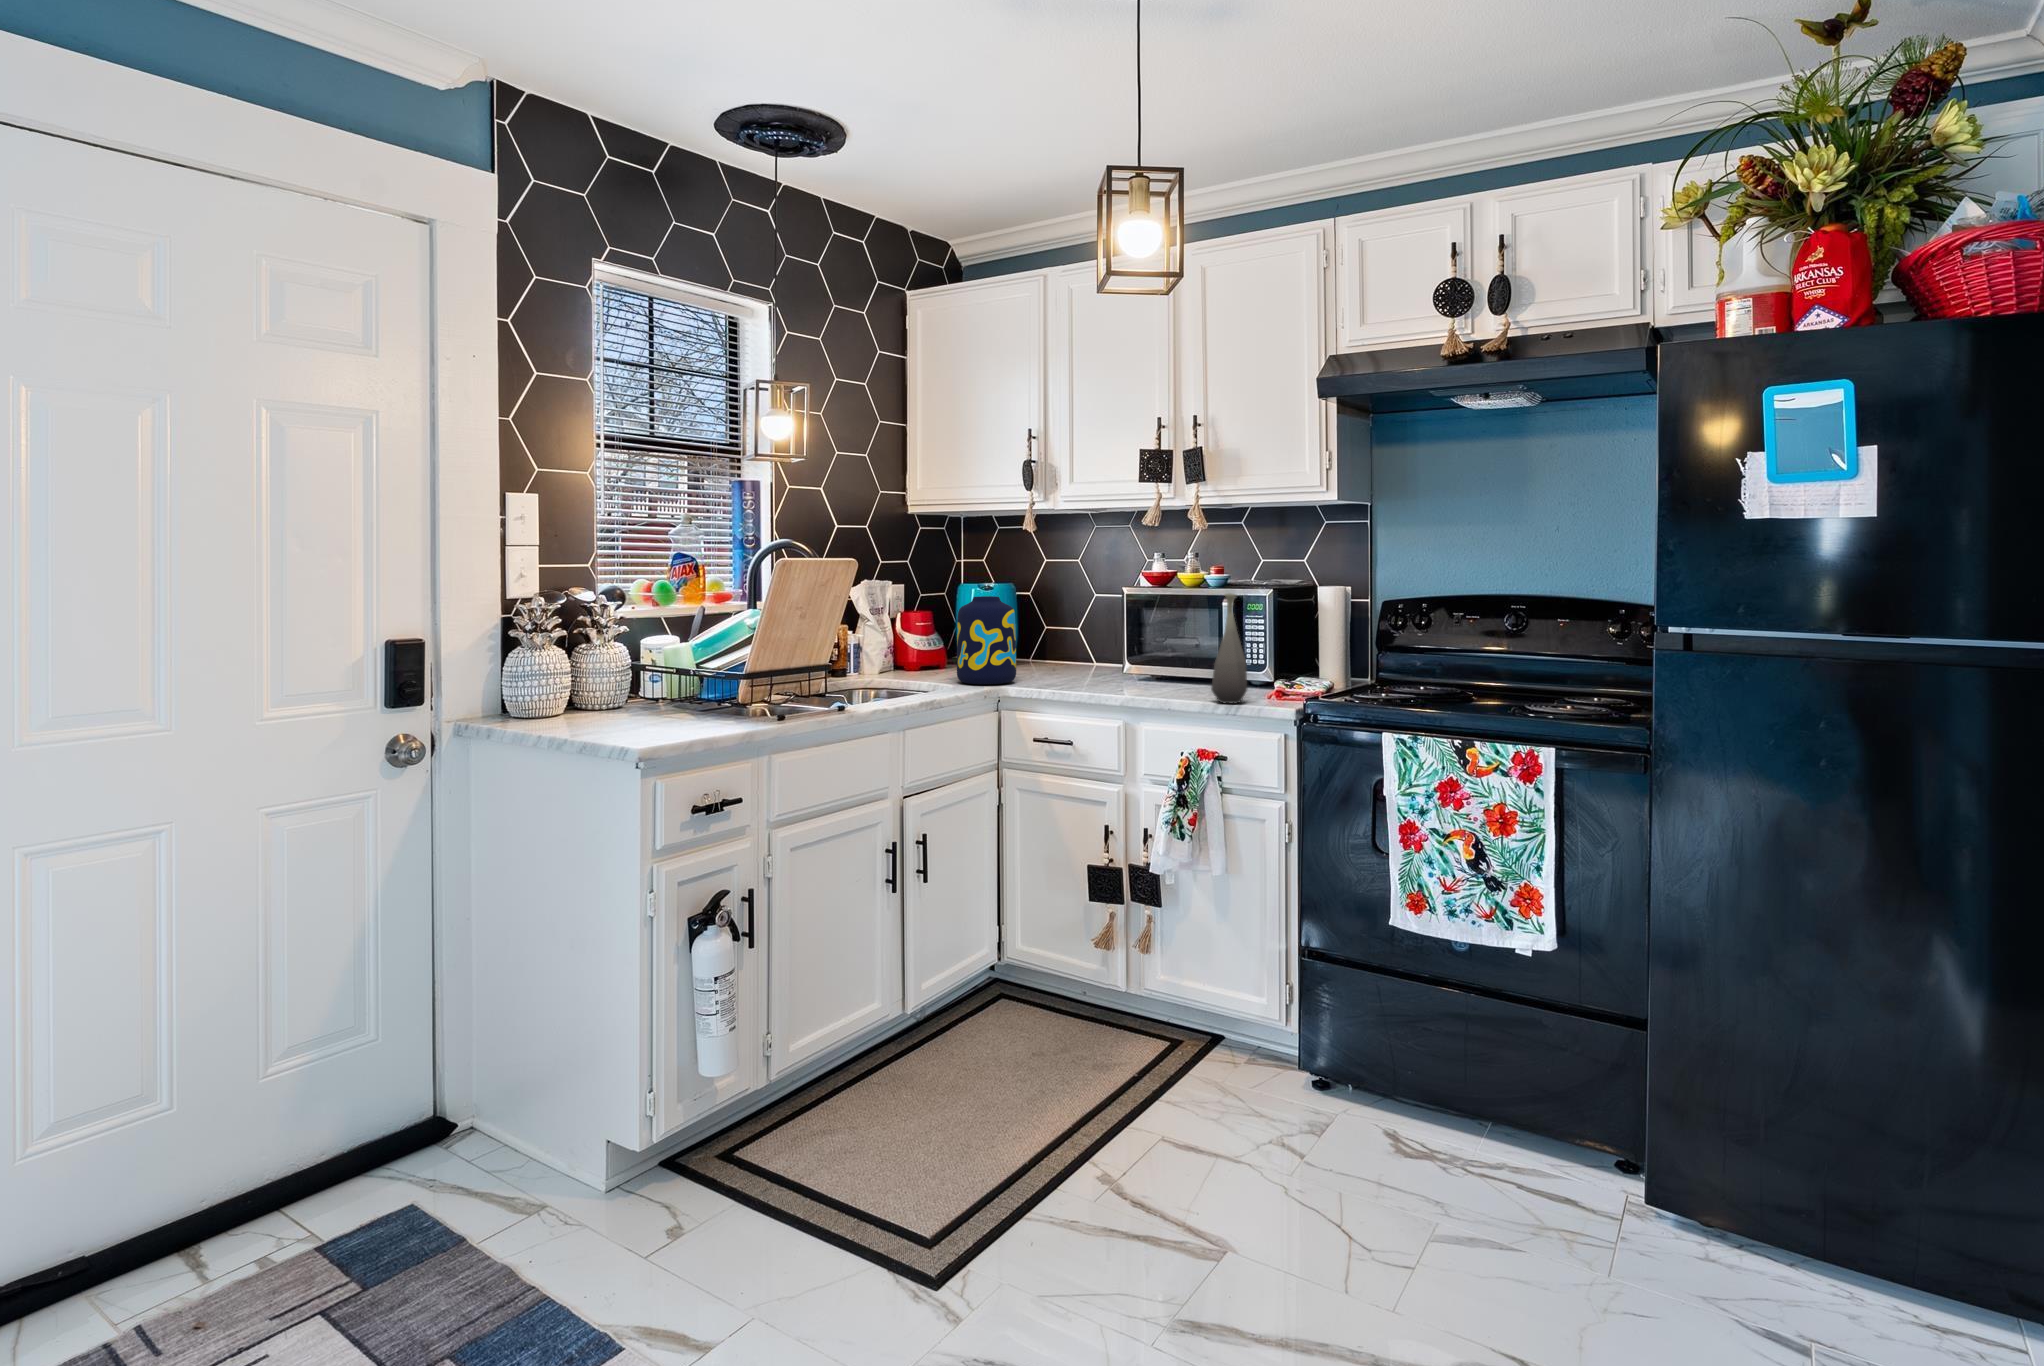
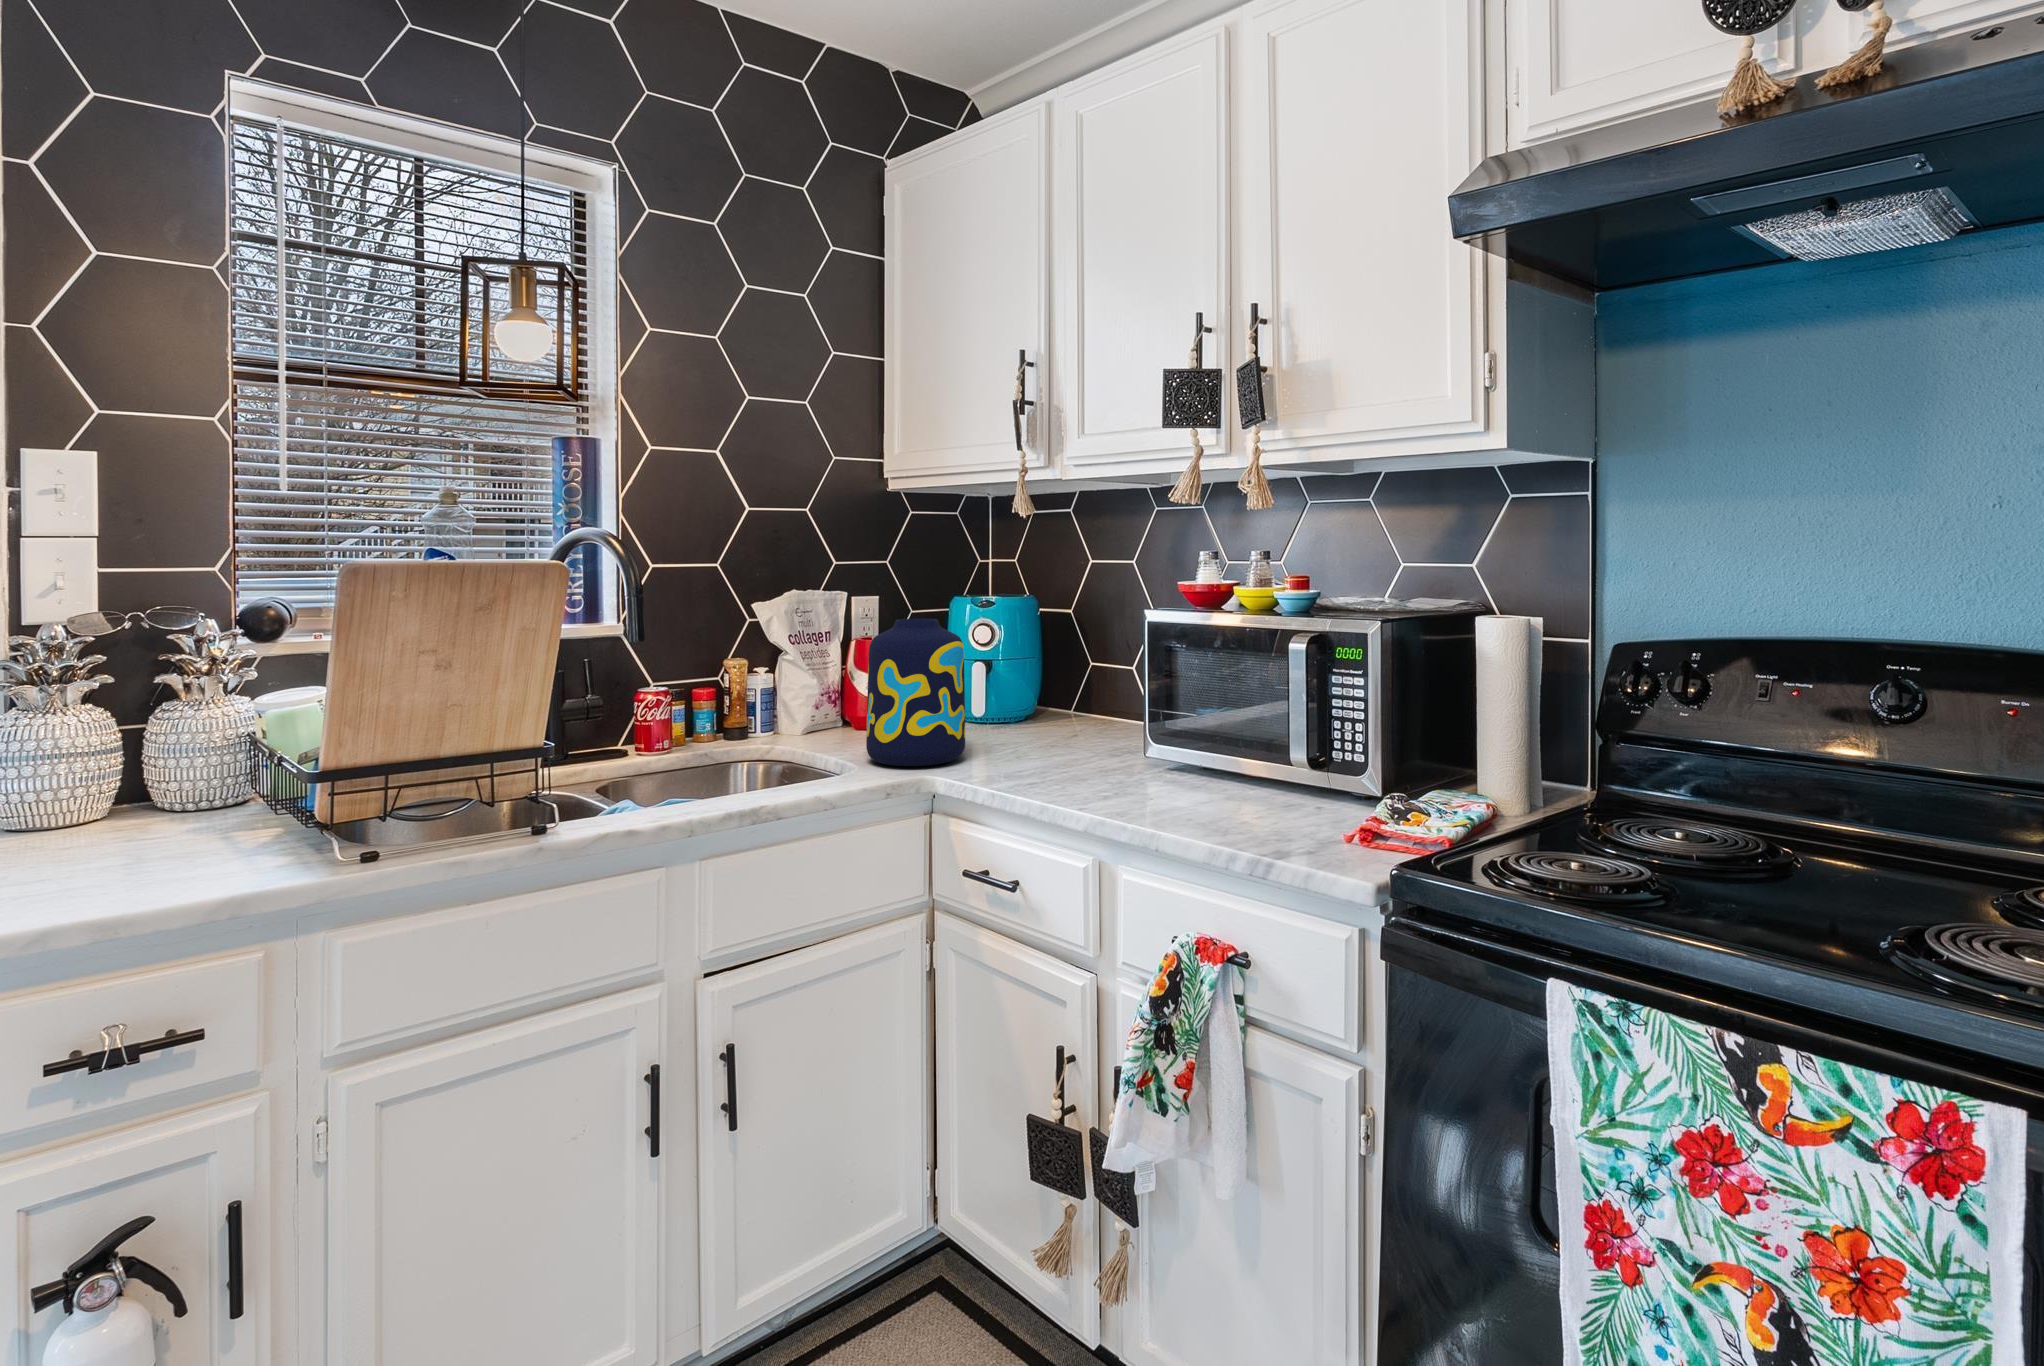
bottle: present [1211,593,1247,704] -> none [1233,630,1302,848]

